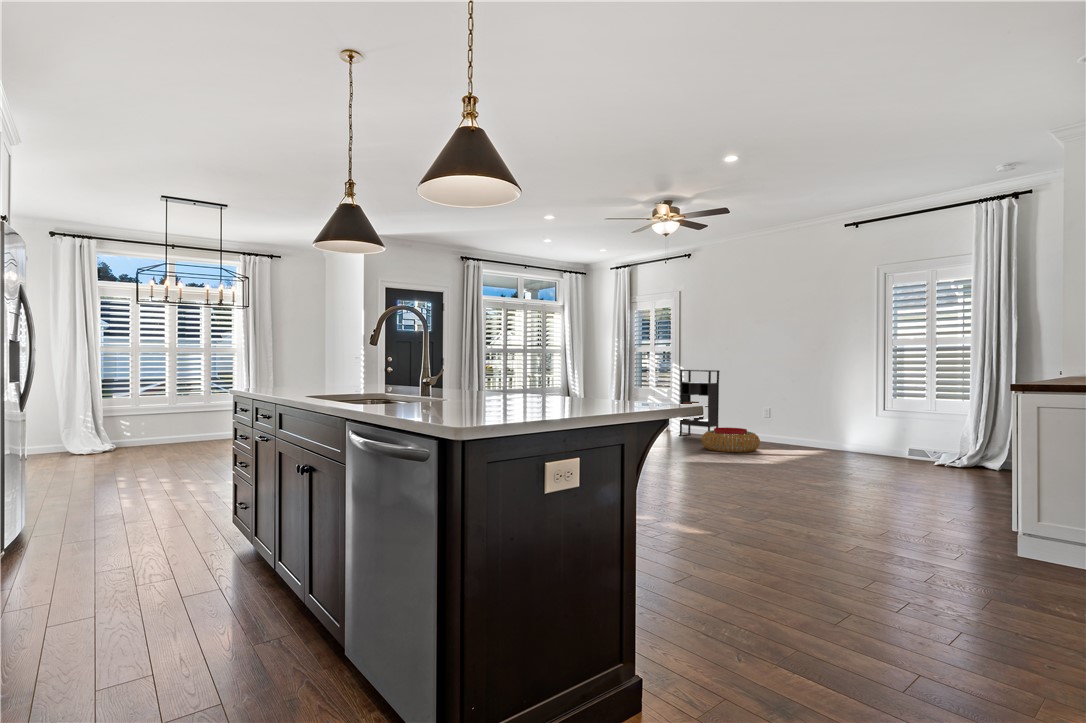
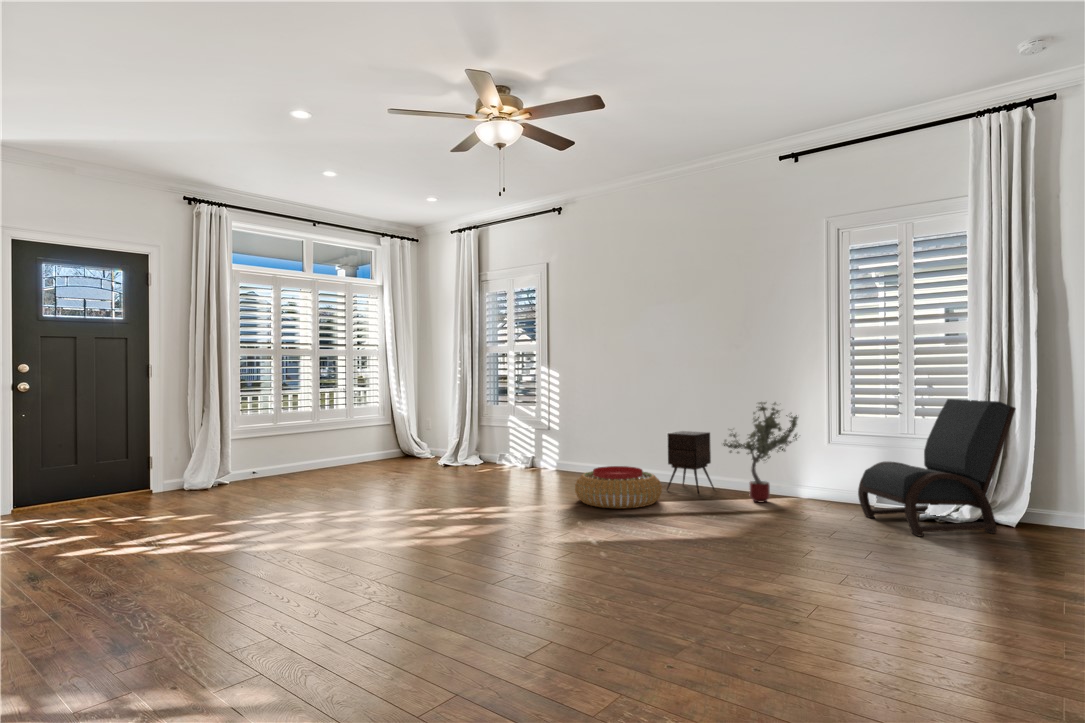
bookshelf: present [679,370,720,436] -> none [546,377,603,480]
potted tree: none [802,387,856,453] -> present [723,402,798,502]
lounge chair: none [892,387,998,472] -> present [858,399,1016,536]
side table: none [764,407,798,448] -> present [667,431,714,494]

